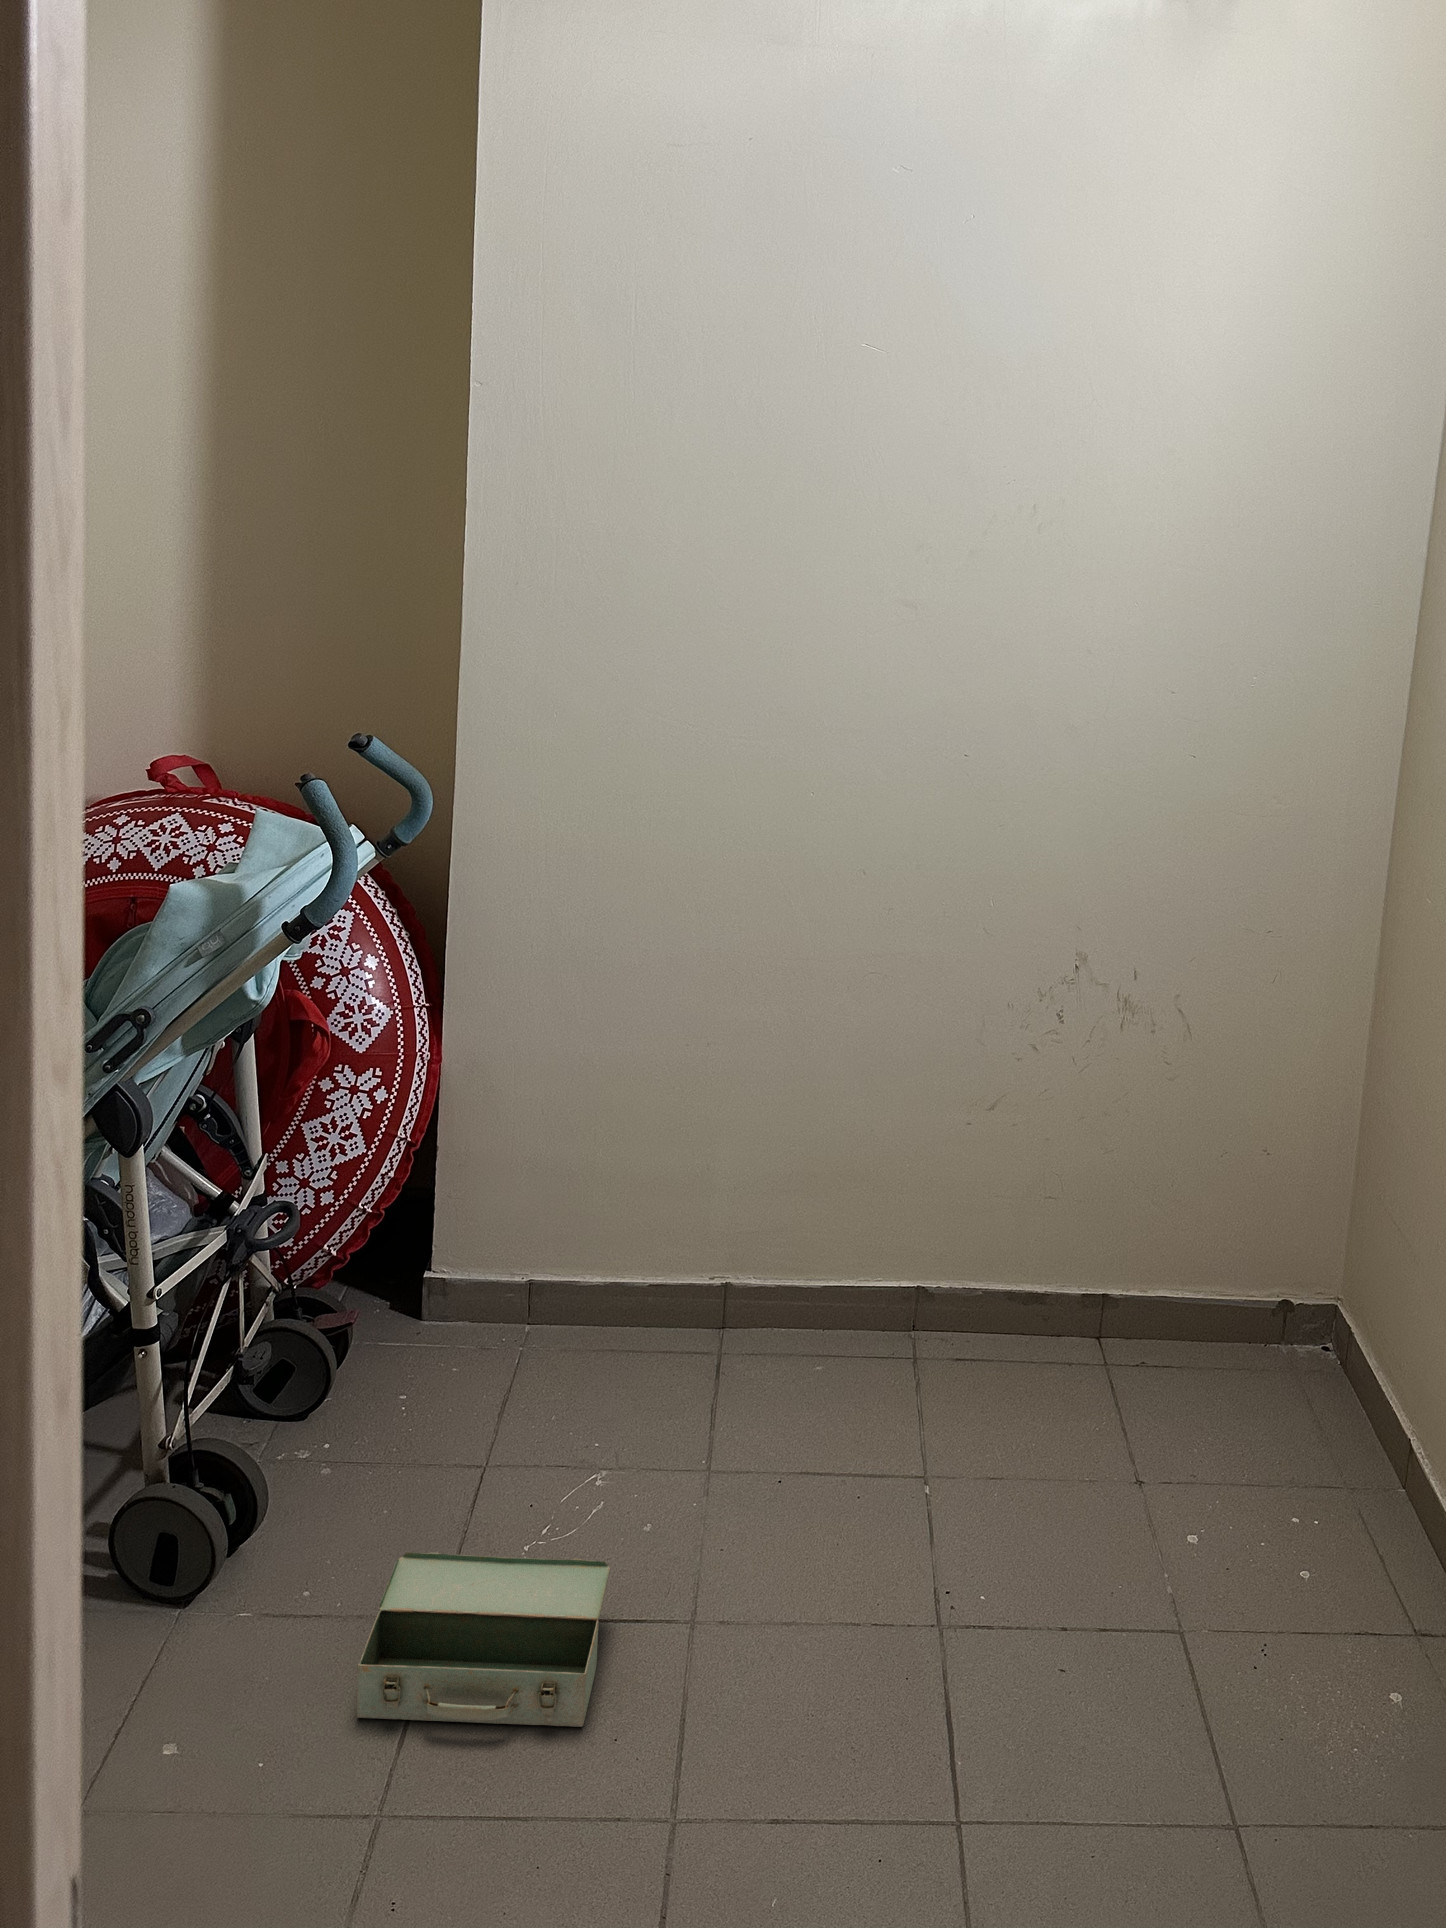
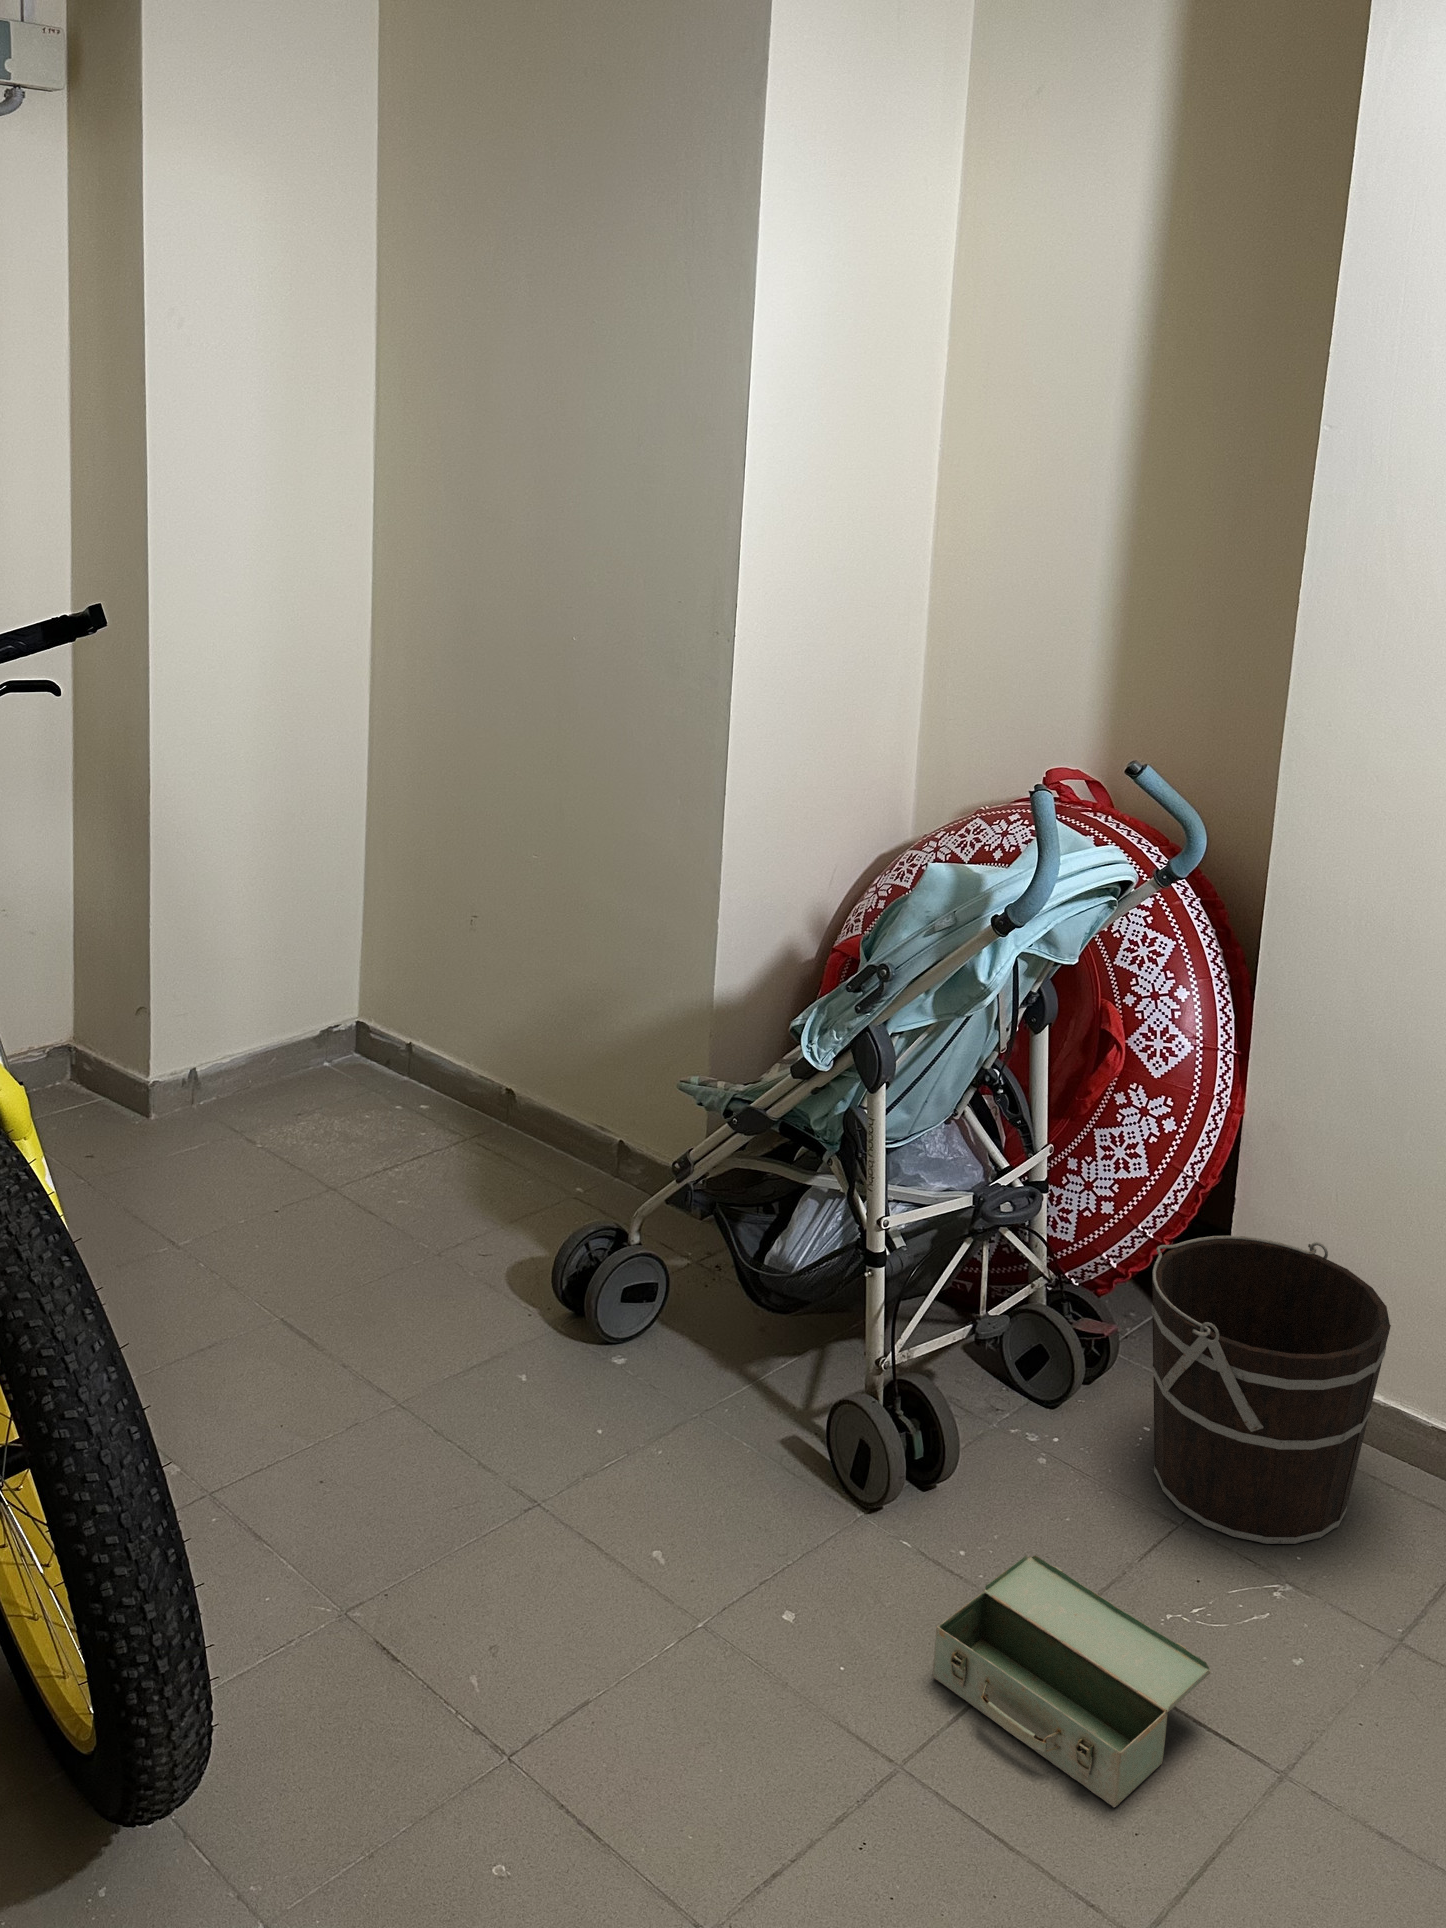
bucket: none [404,1159,637,1456] -> present [1152,1236,1391,1544]

